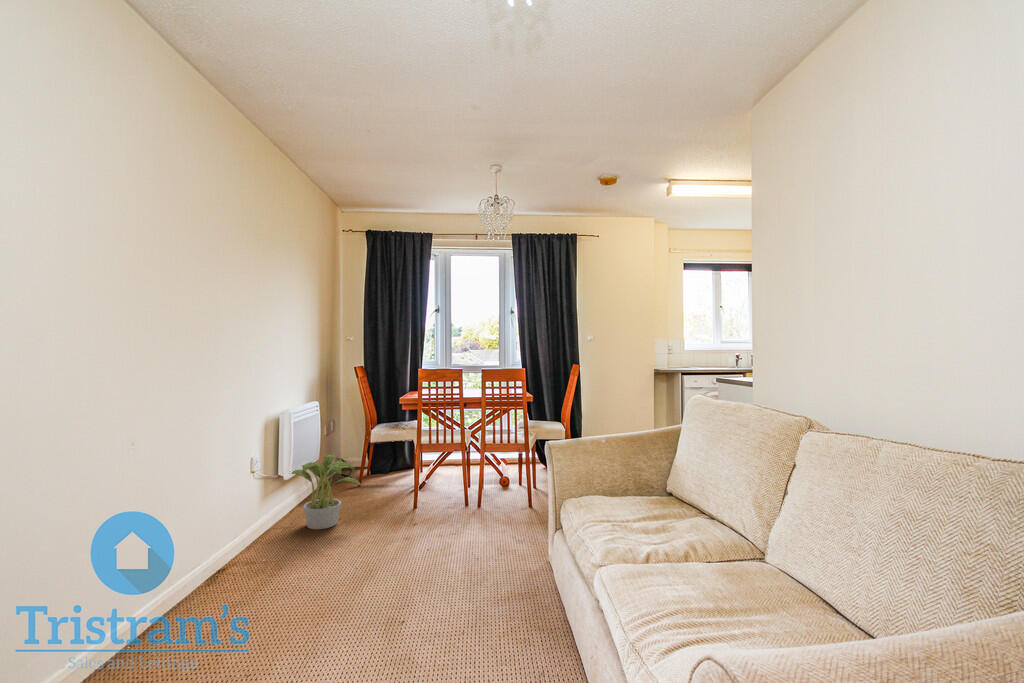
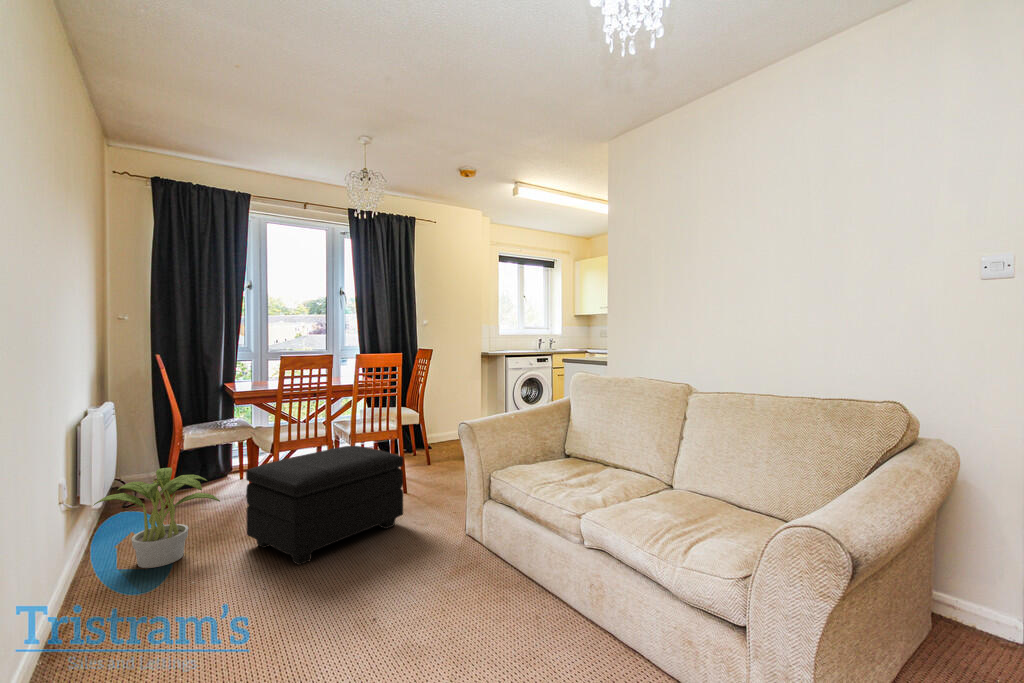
footstool: none [378,453,502,550] -> present [246,446,403,565]

